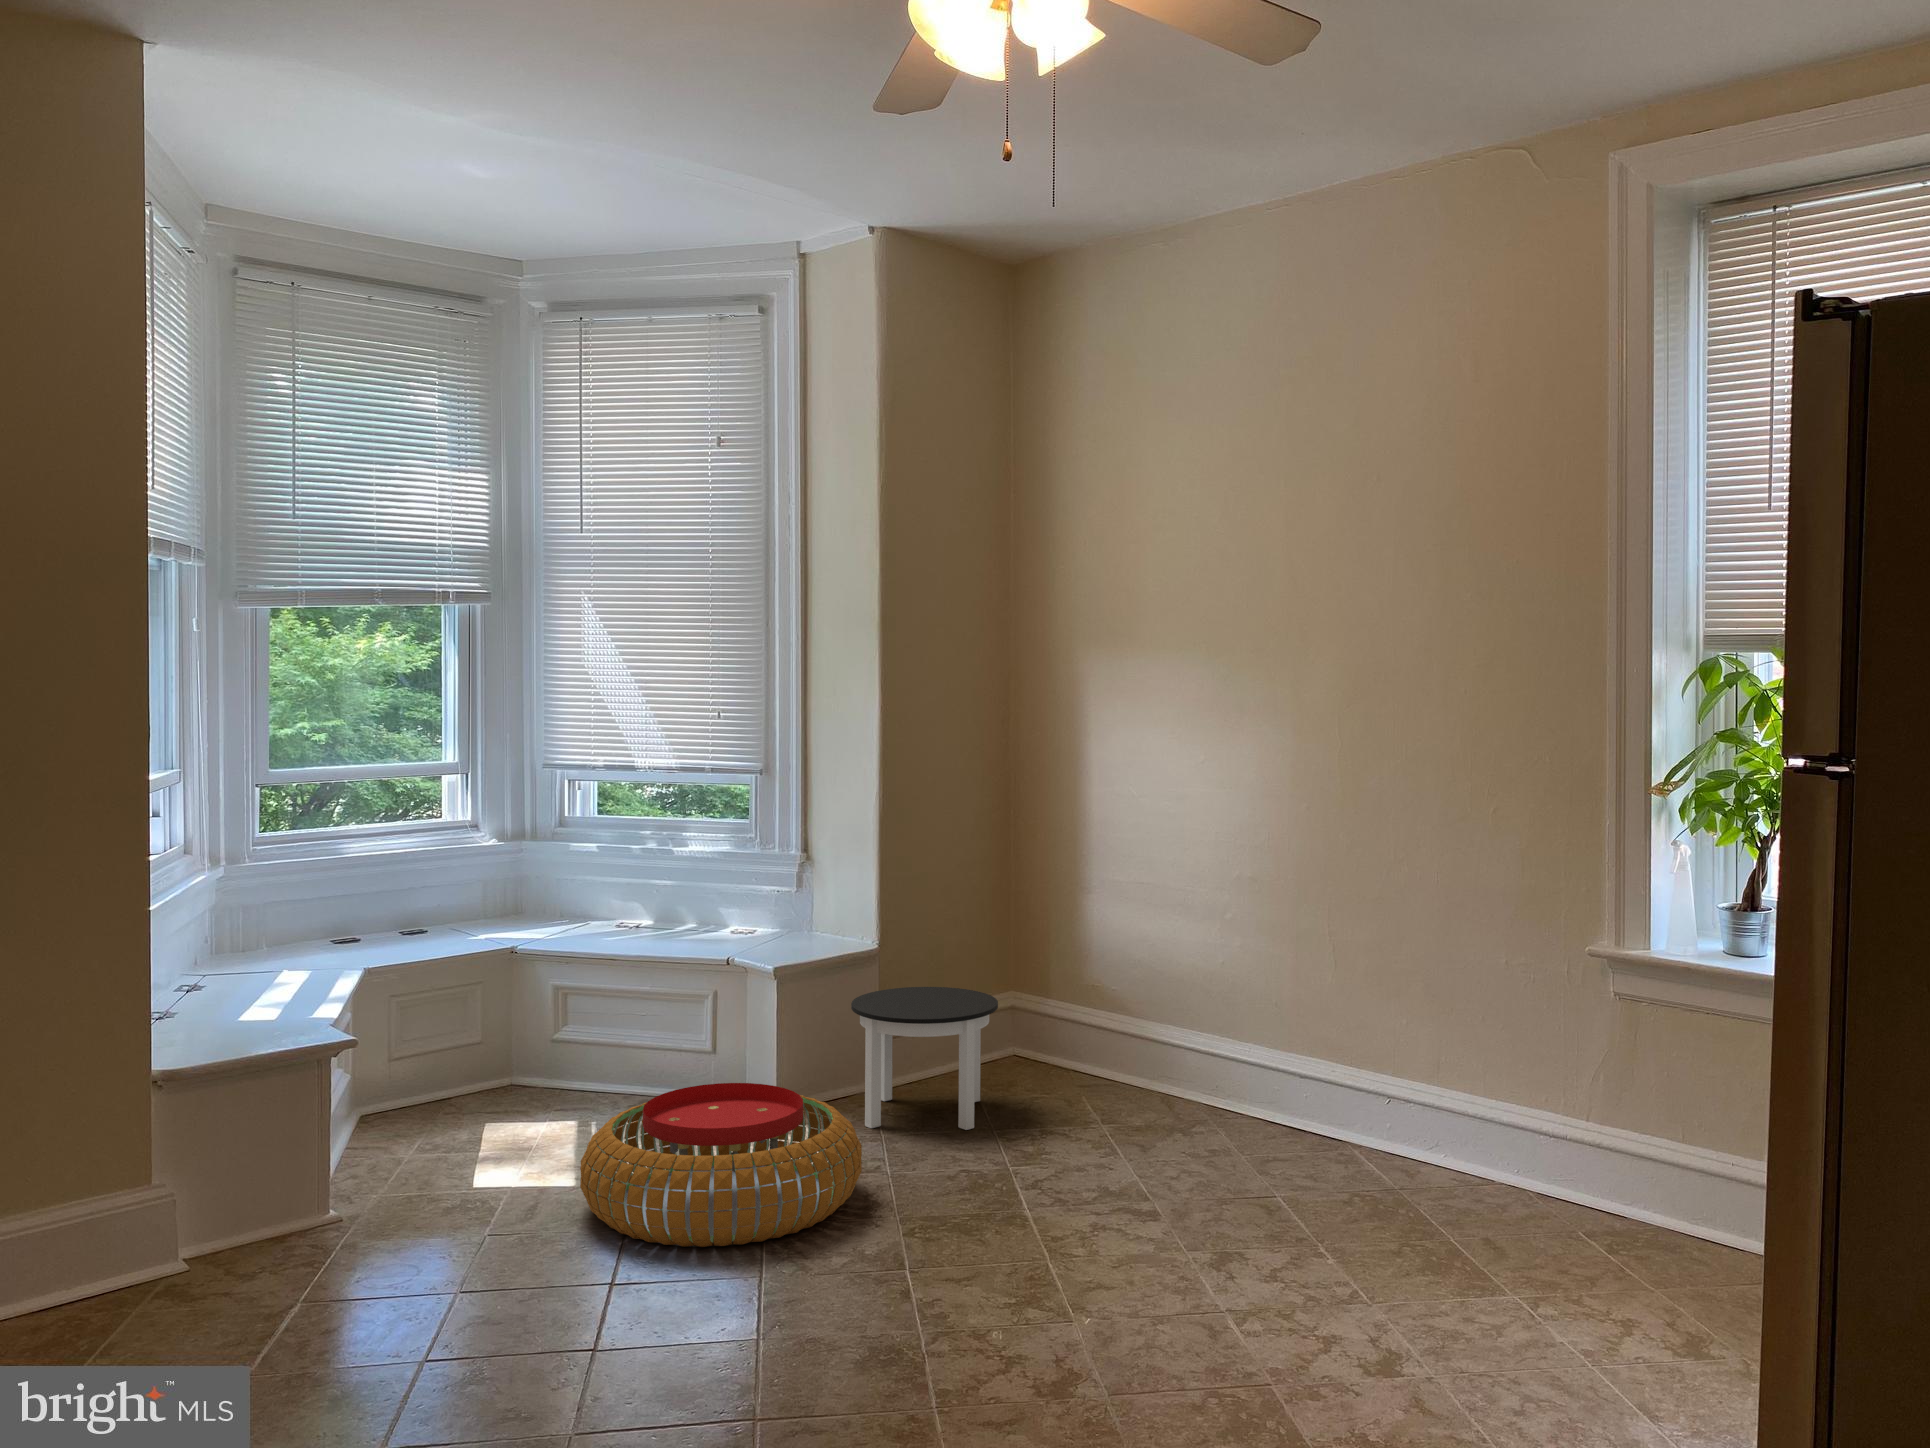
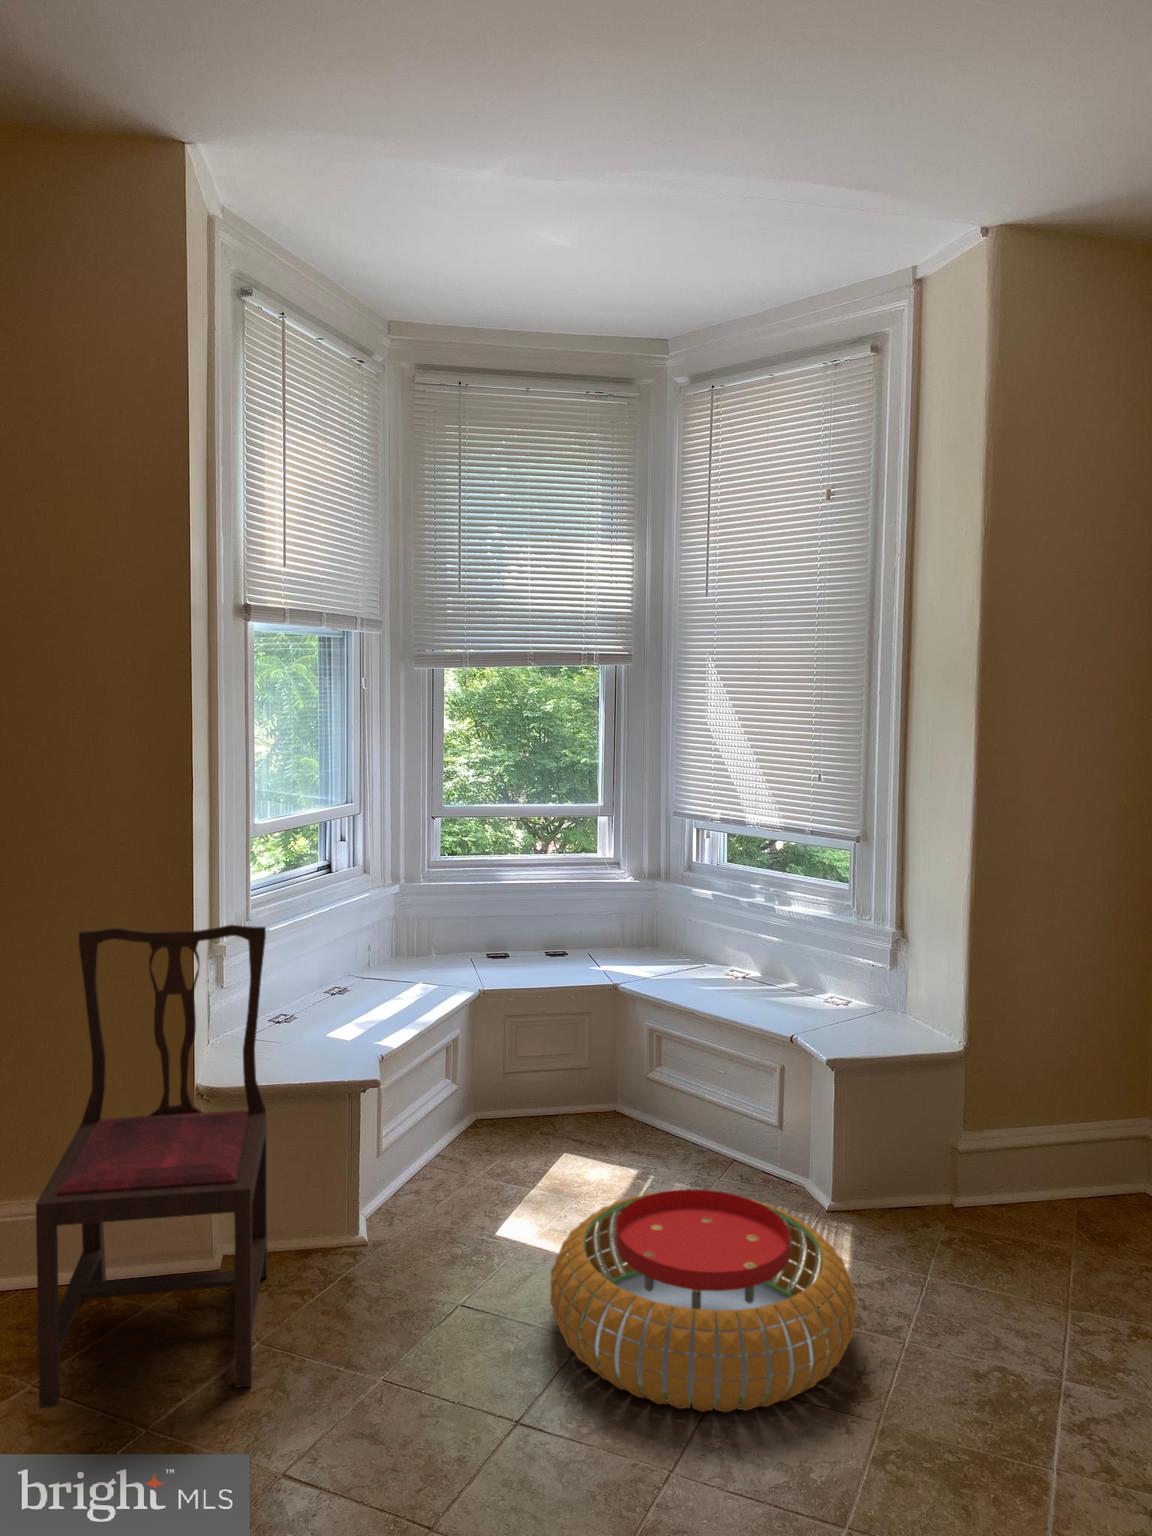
dining chair: none [17,871,321,1399] -> present [36,925,268,1408]
round table: present [851,987,998,1130] -> none [910,1098,1090,1295]

